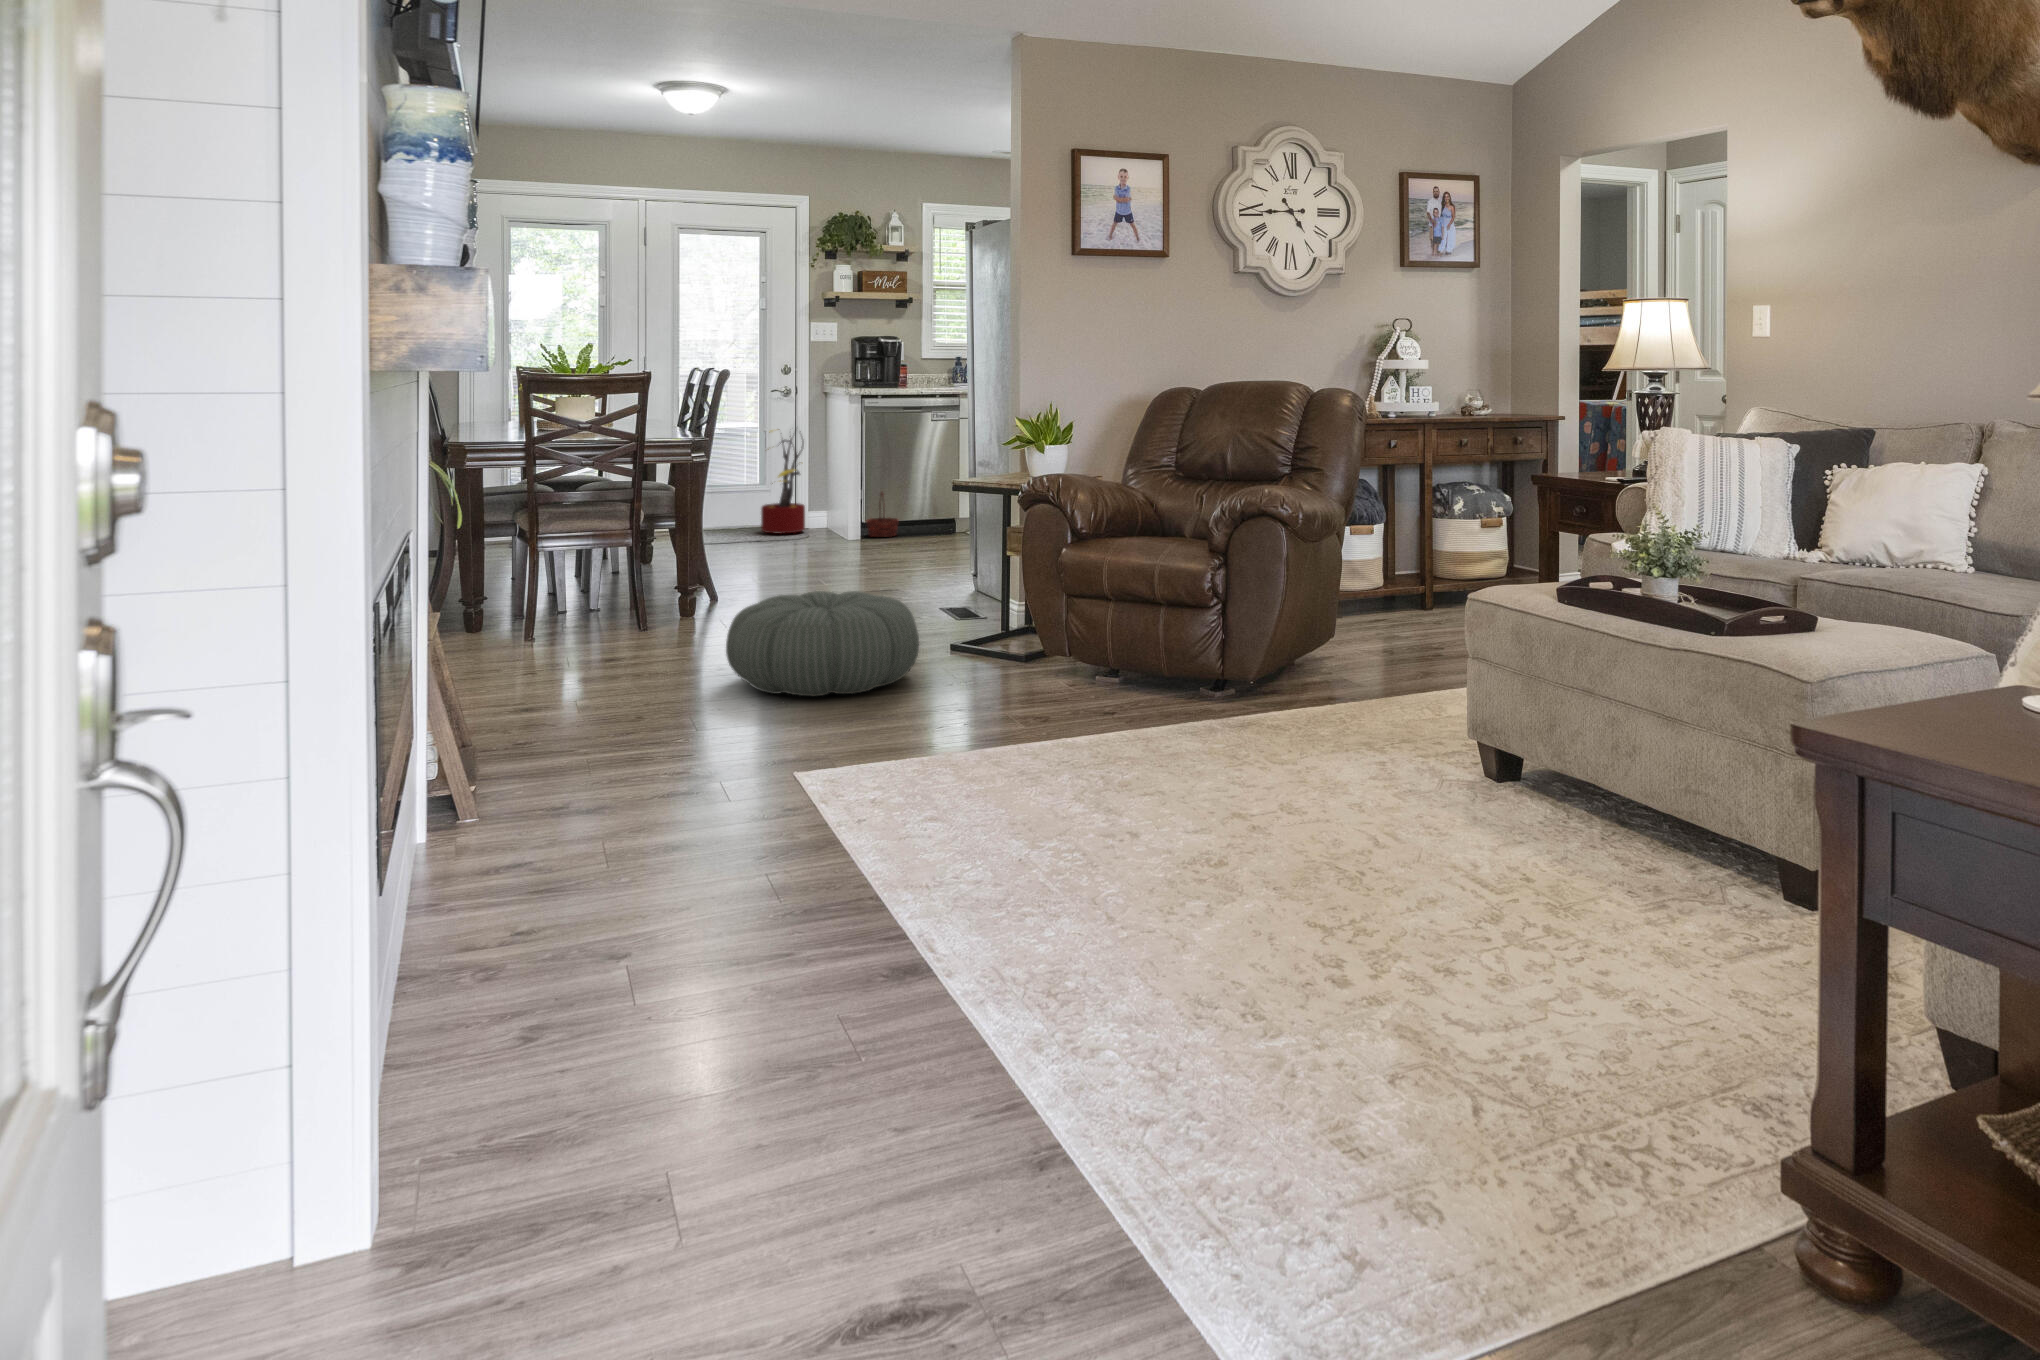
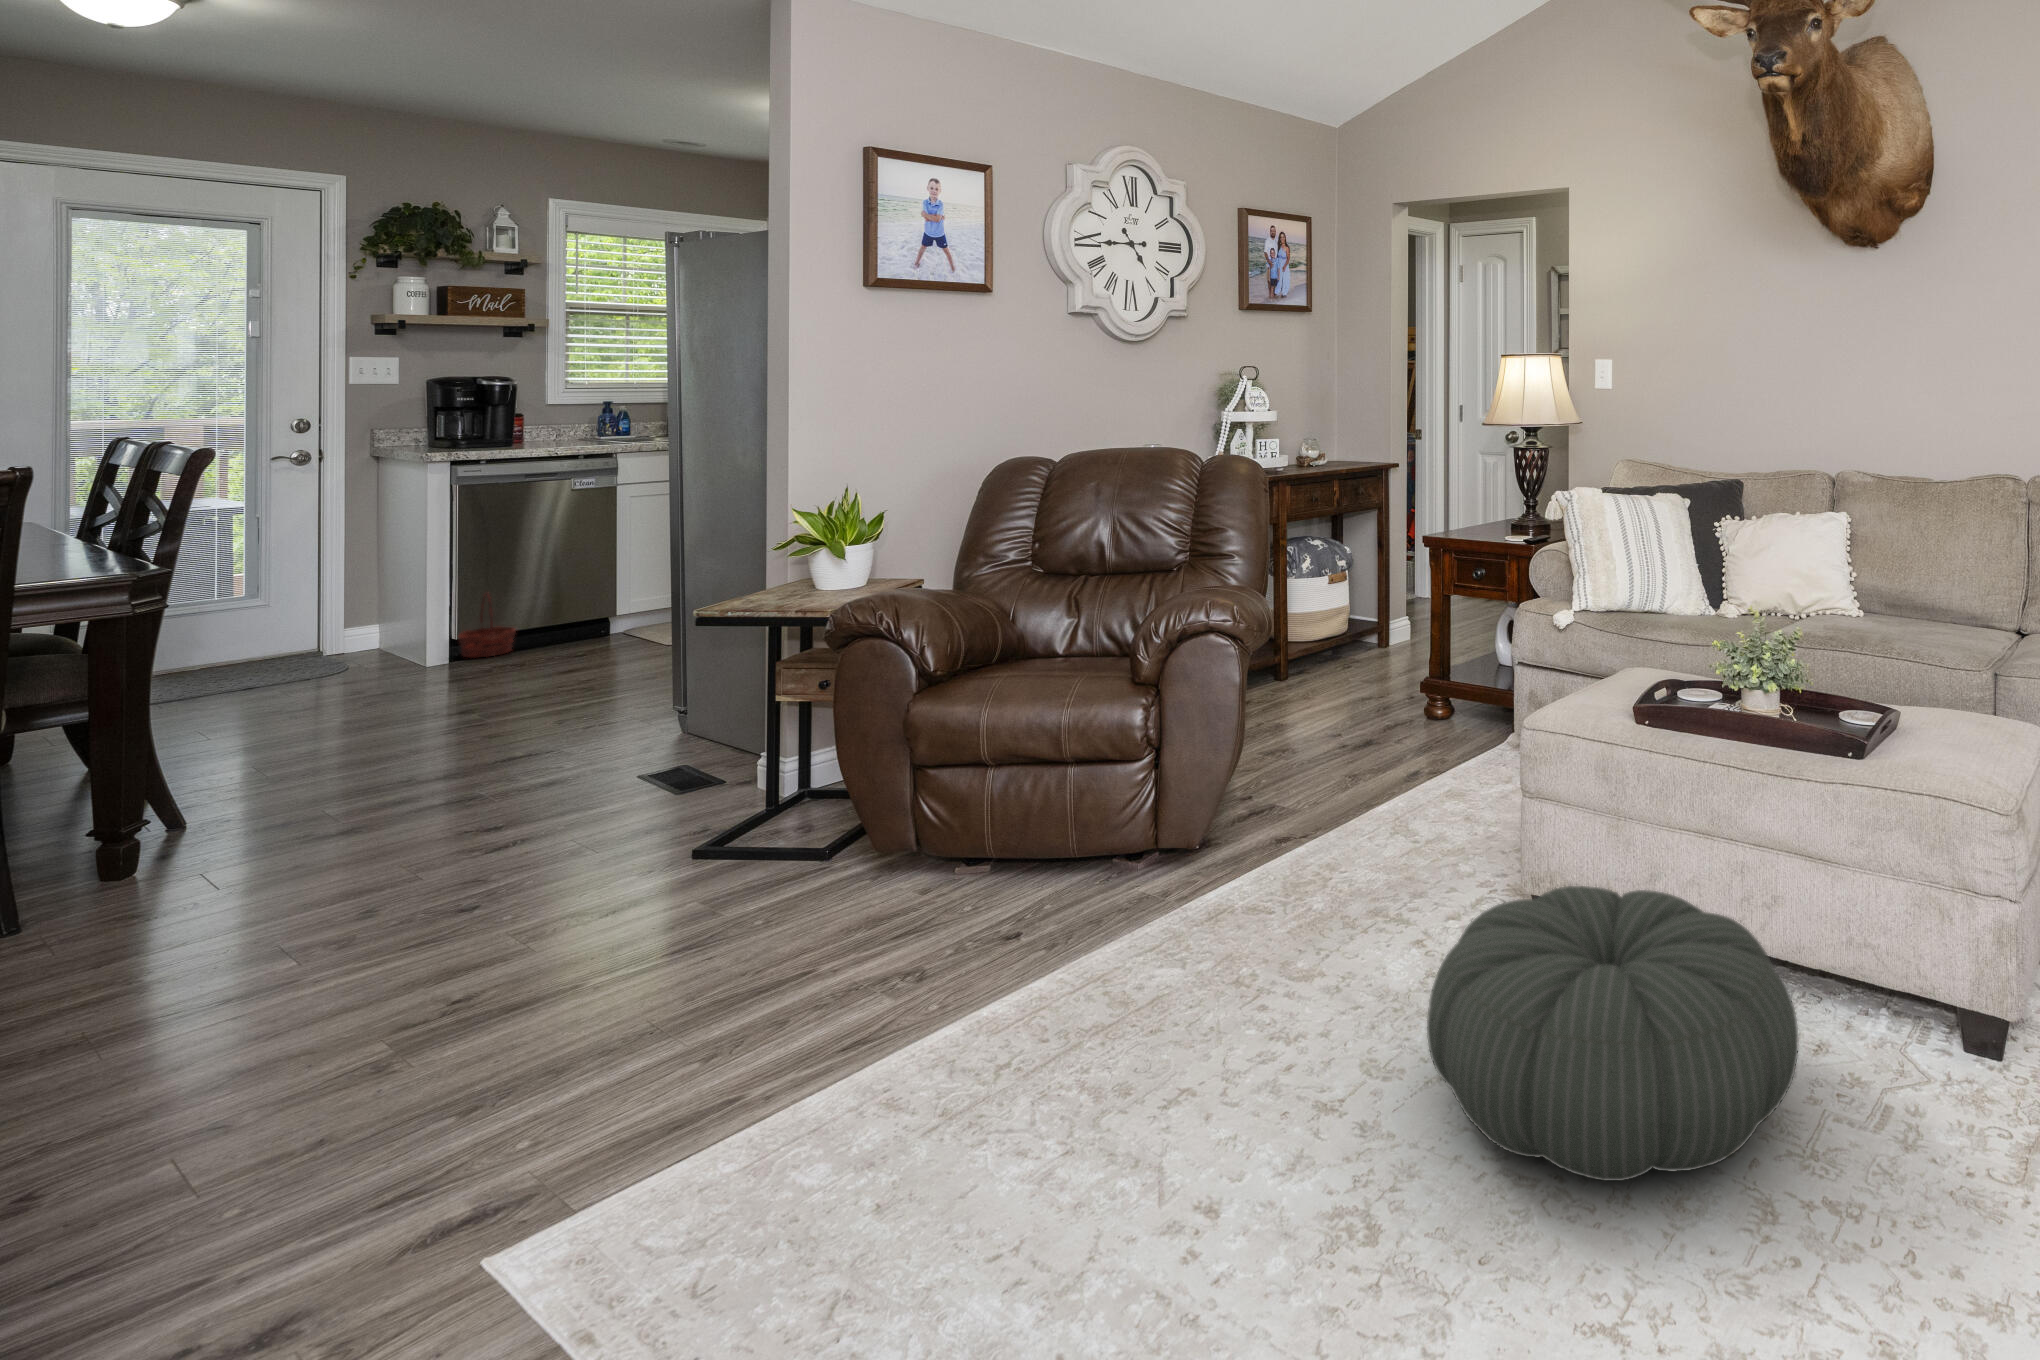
decorative plant: present [761,429,805,534] -> none [254,507,344,670]
pouf: present [726,591,919,696] -> present [1427,886,1798,1181]

